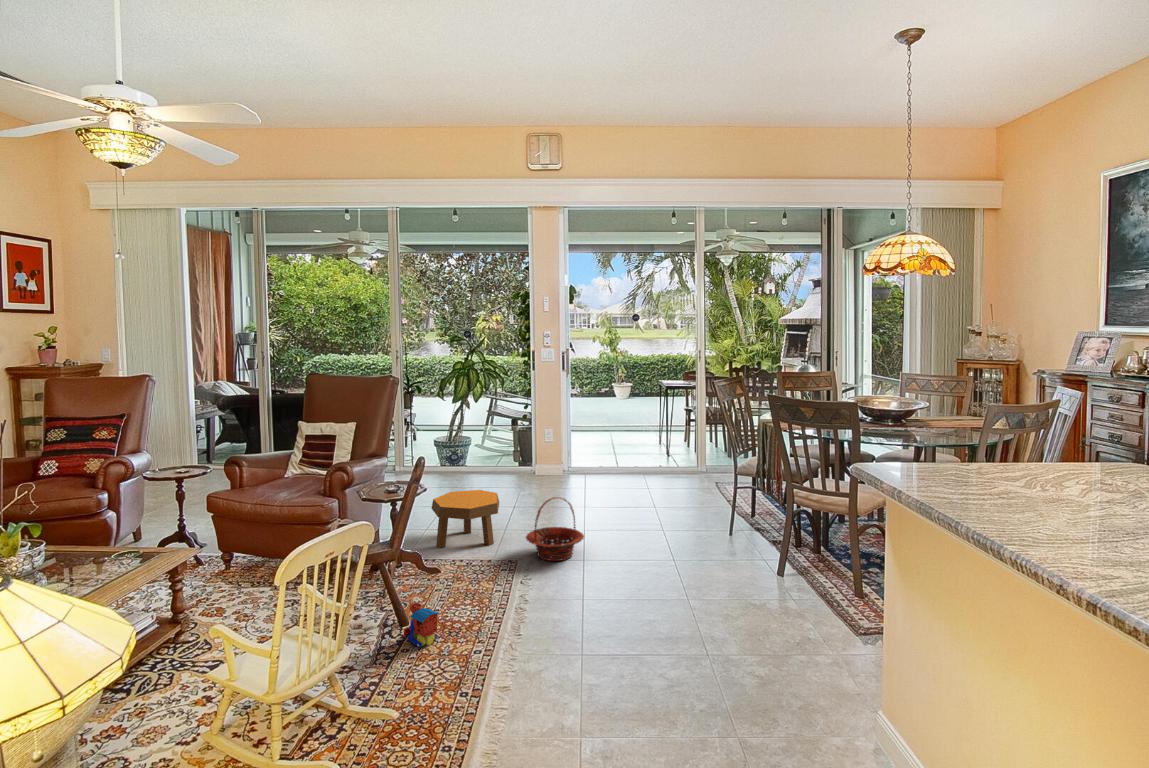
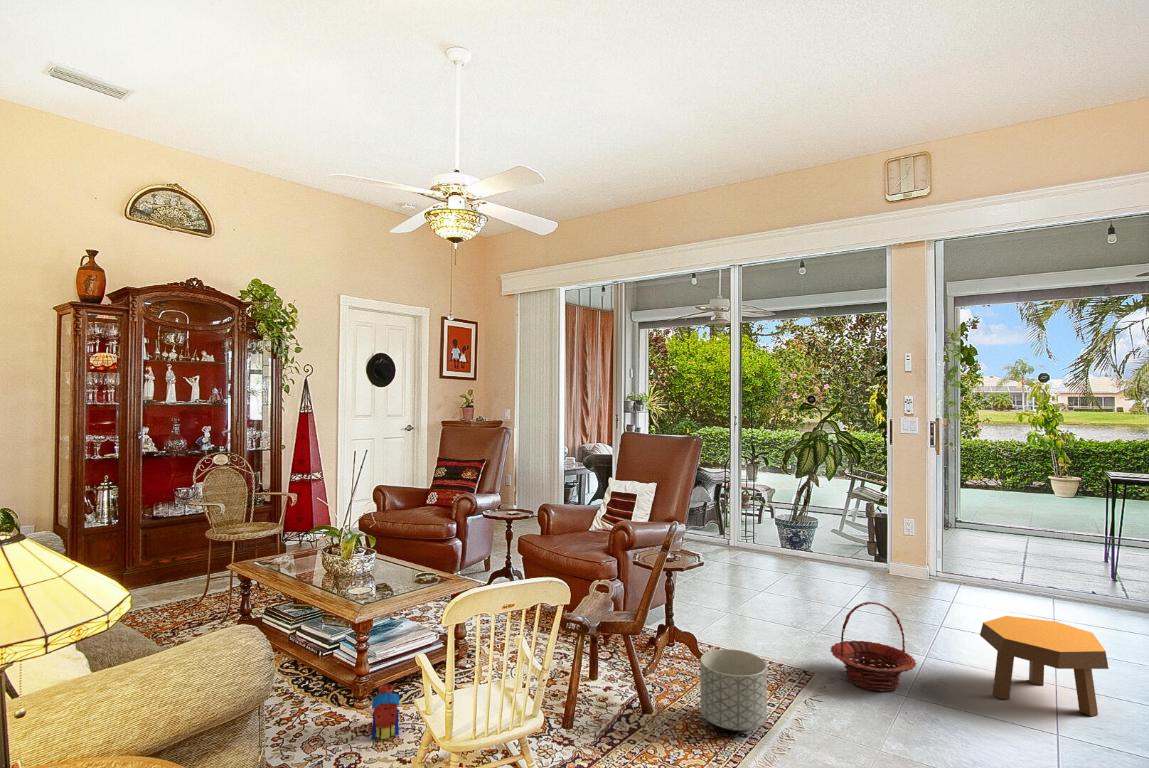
footstool: present [432,490,499,548] -> present [980,616,1109,716]
planter: none [449,554,502,617] -> present [700,649,767,731]
toy train: present [403,603,439,648] -> present [371,684,400,739]

